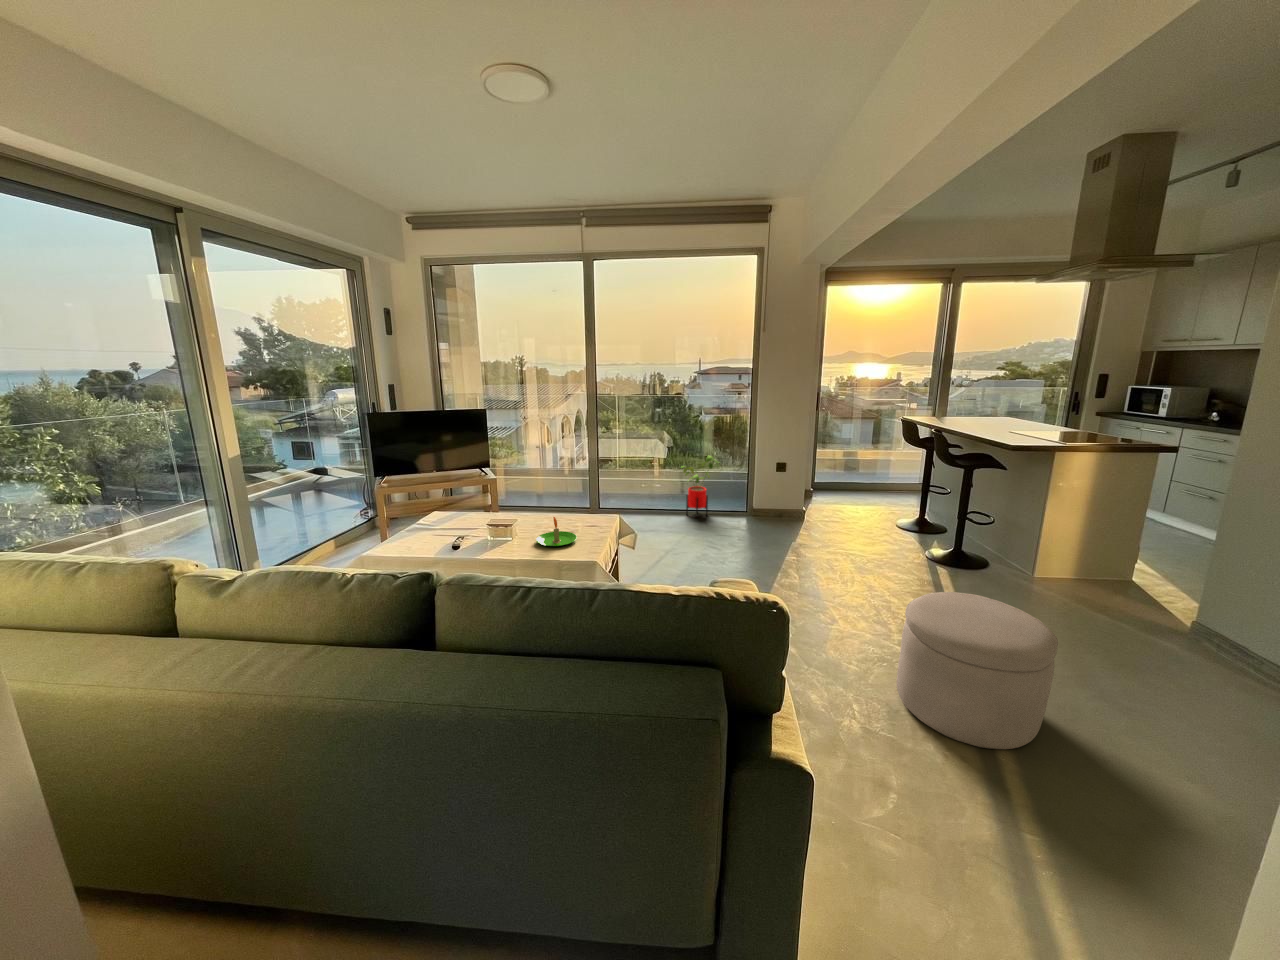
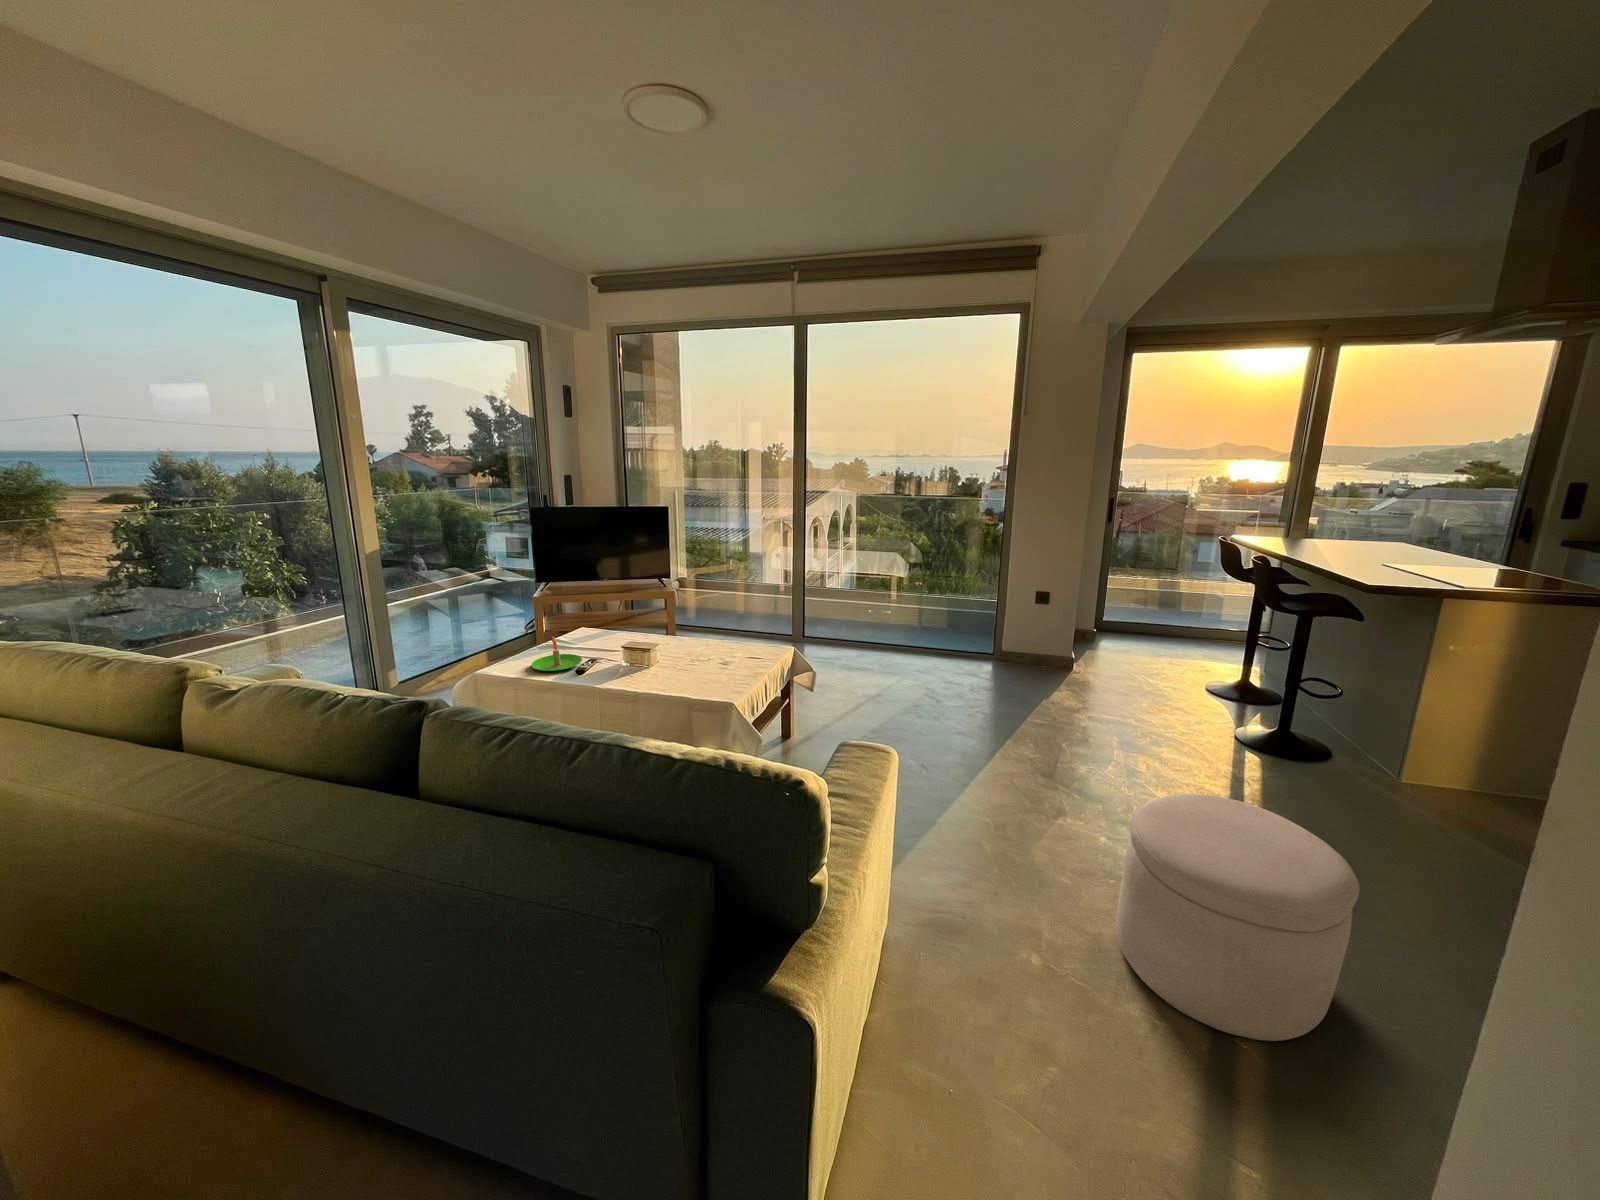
house plant: present [681,456,718,517] -> none [908,577,960,657]
candle: present [536,517,577,546] -> present [531,636,582,671]

